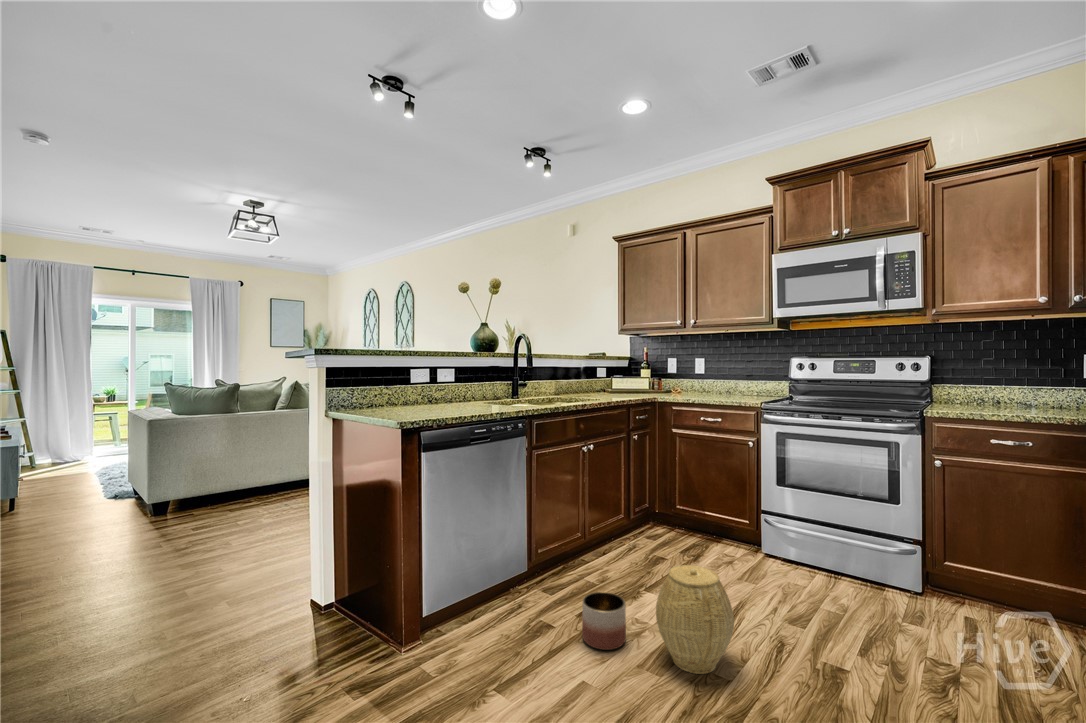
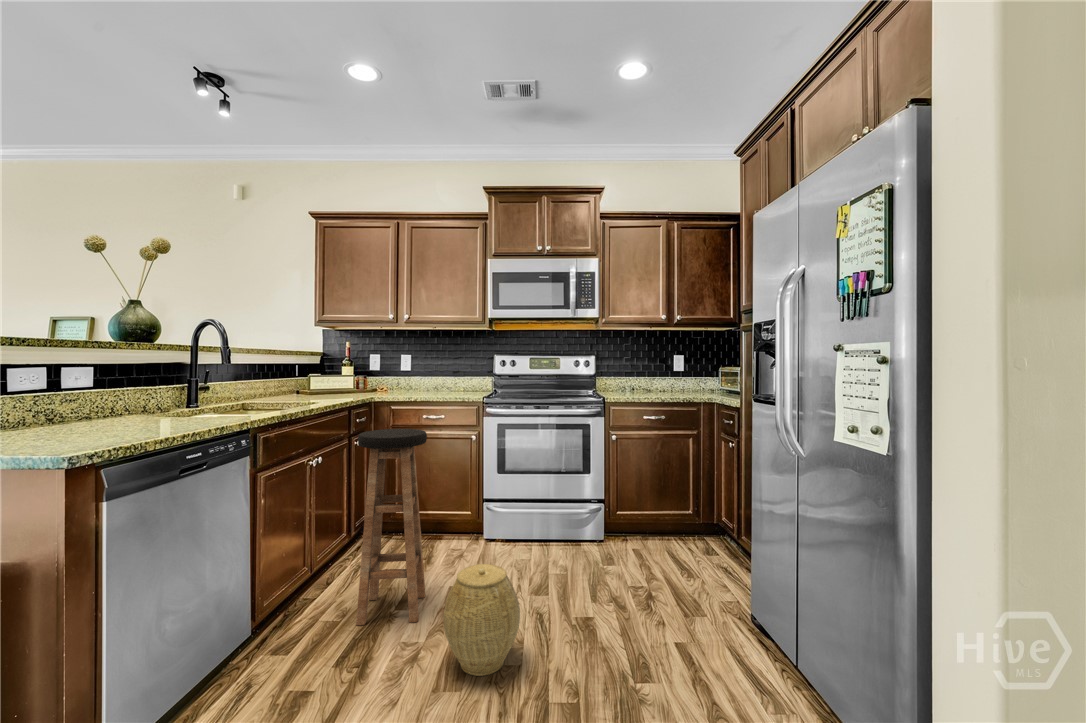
bar stool: none [607,427,676,607] -> present [356,429,427,625]
planter: present [582,592,626,650] -> none [355,623,407,695]

